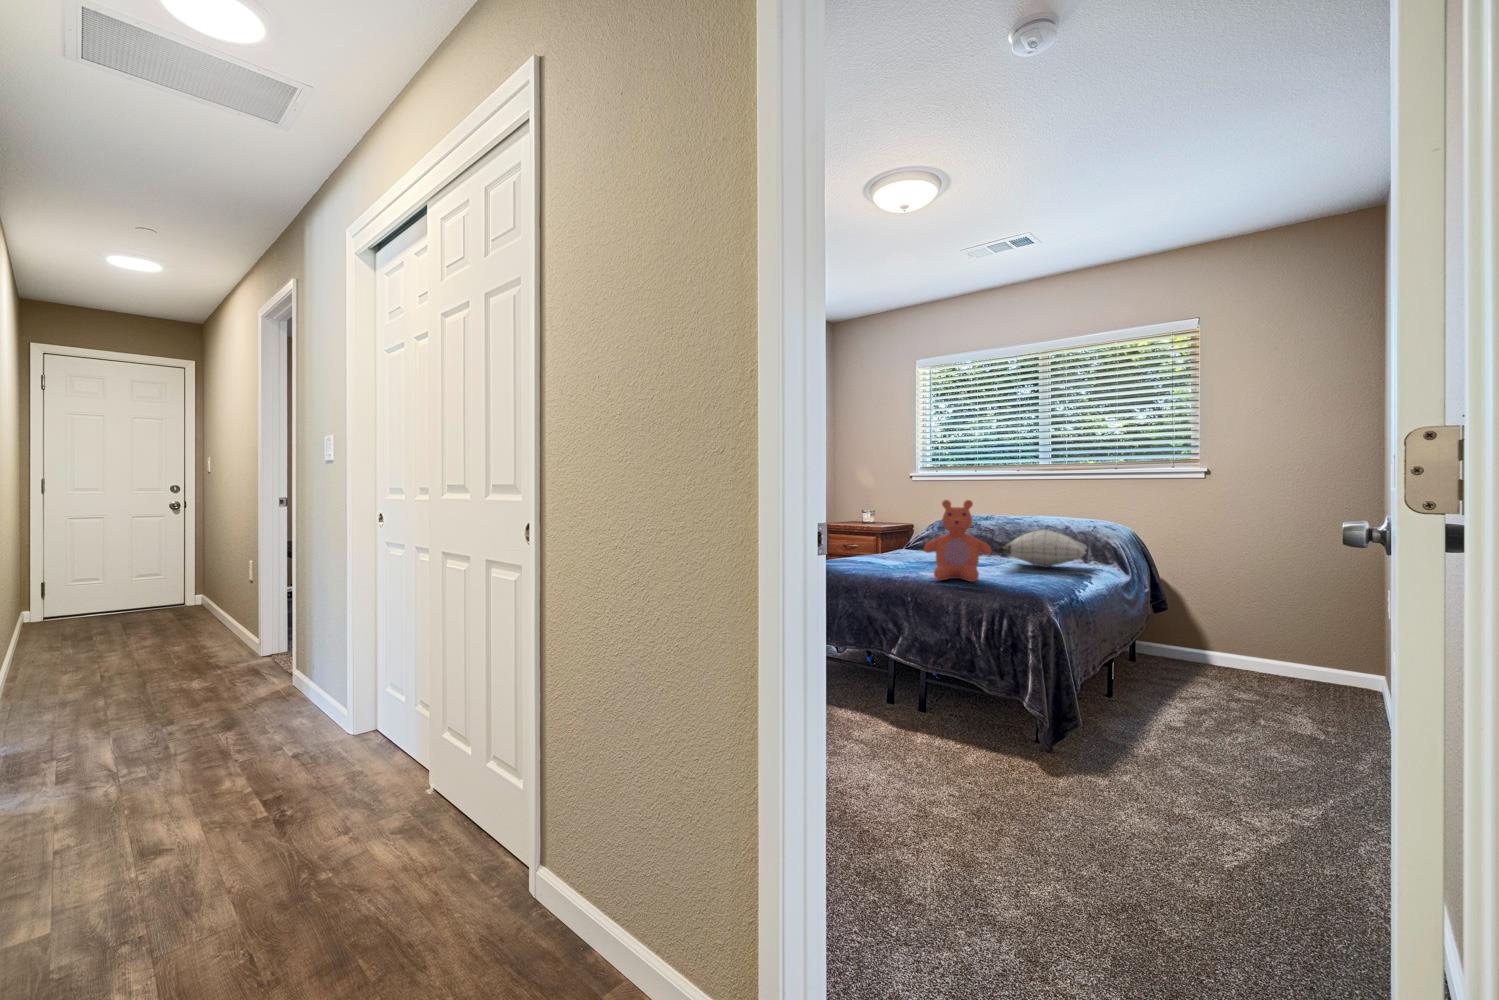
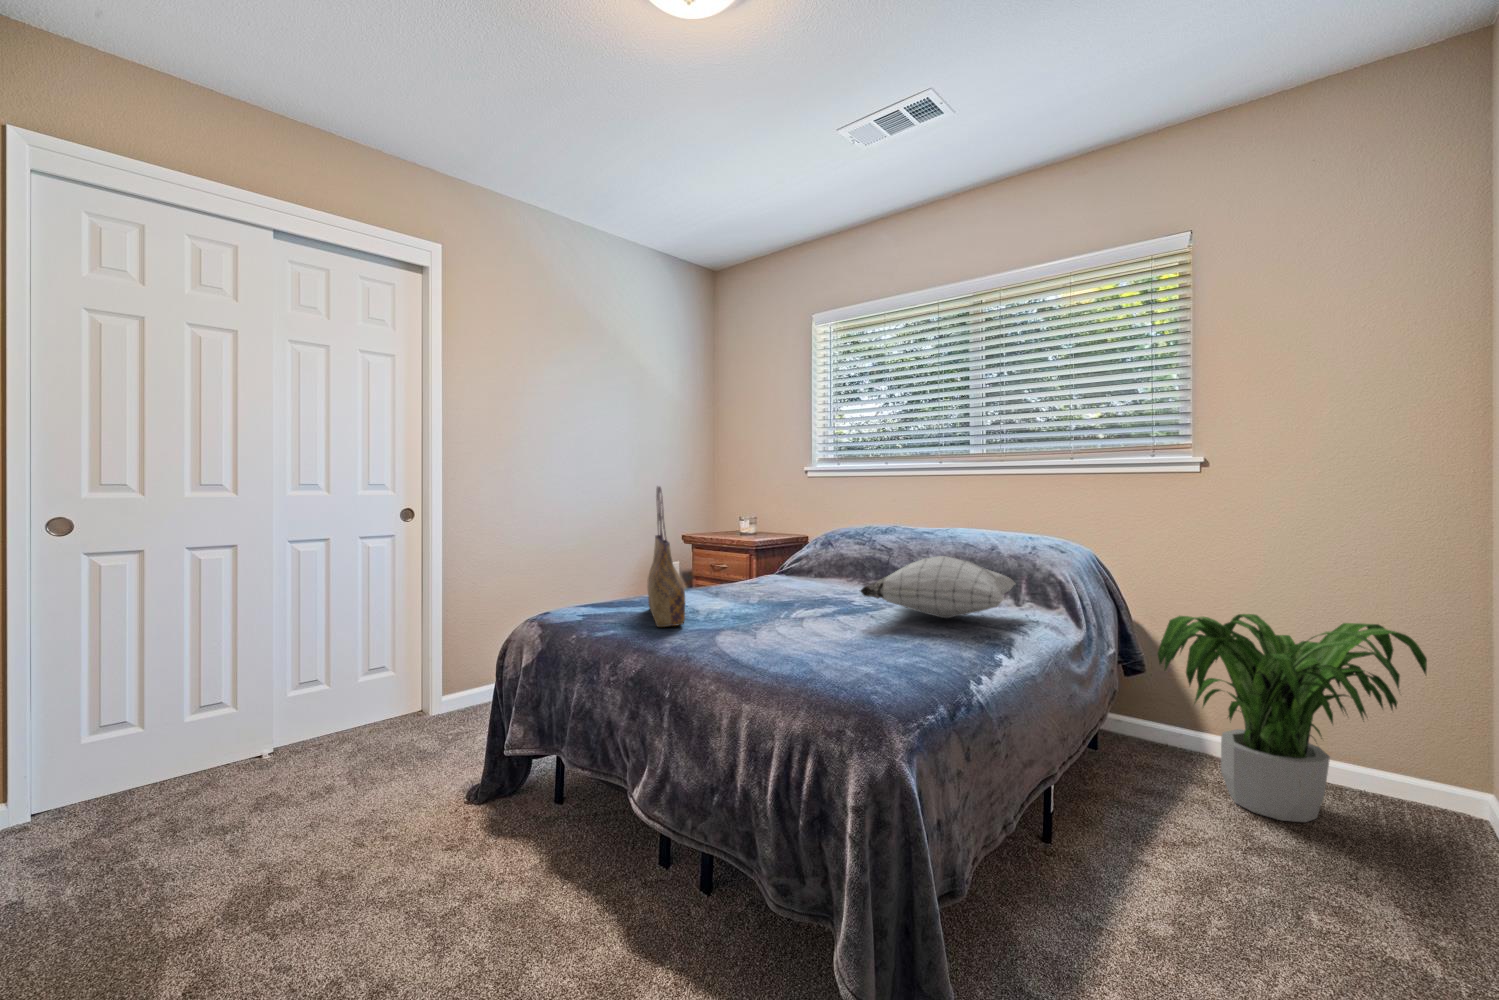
tote bag: none [858,487,896,570] -> present [647,486,685,627]
teddy bear: present [924,500,991,582] -> none [710,508,824,665]
potted plant: none [1175,567,1338,691] -> present [1158,614,1427,822]

